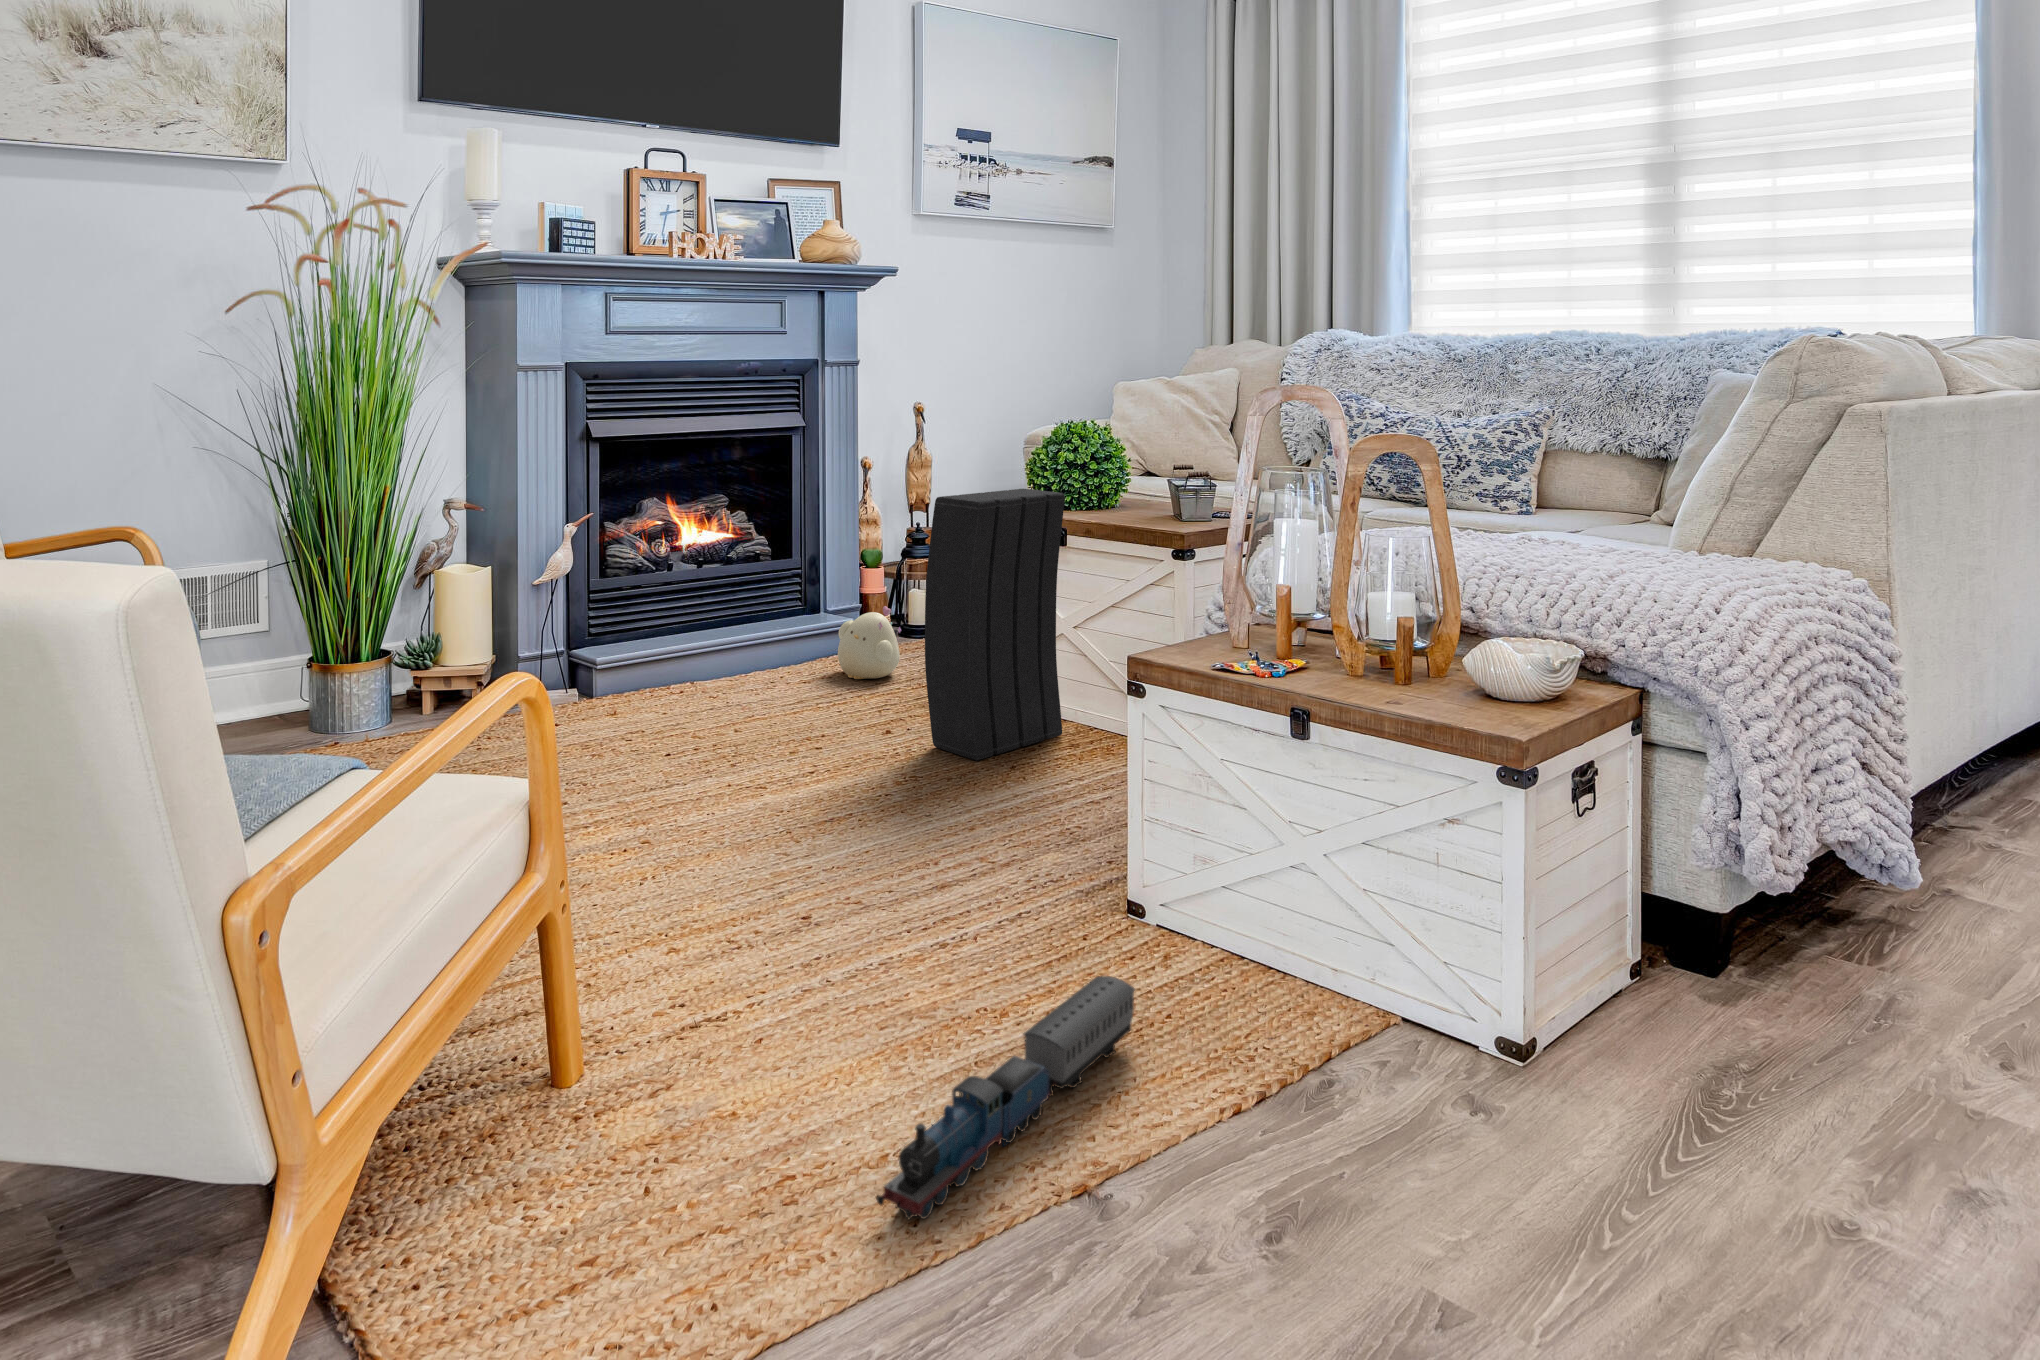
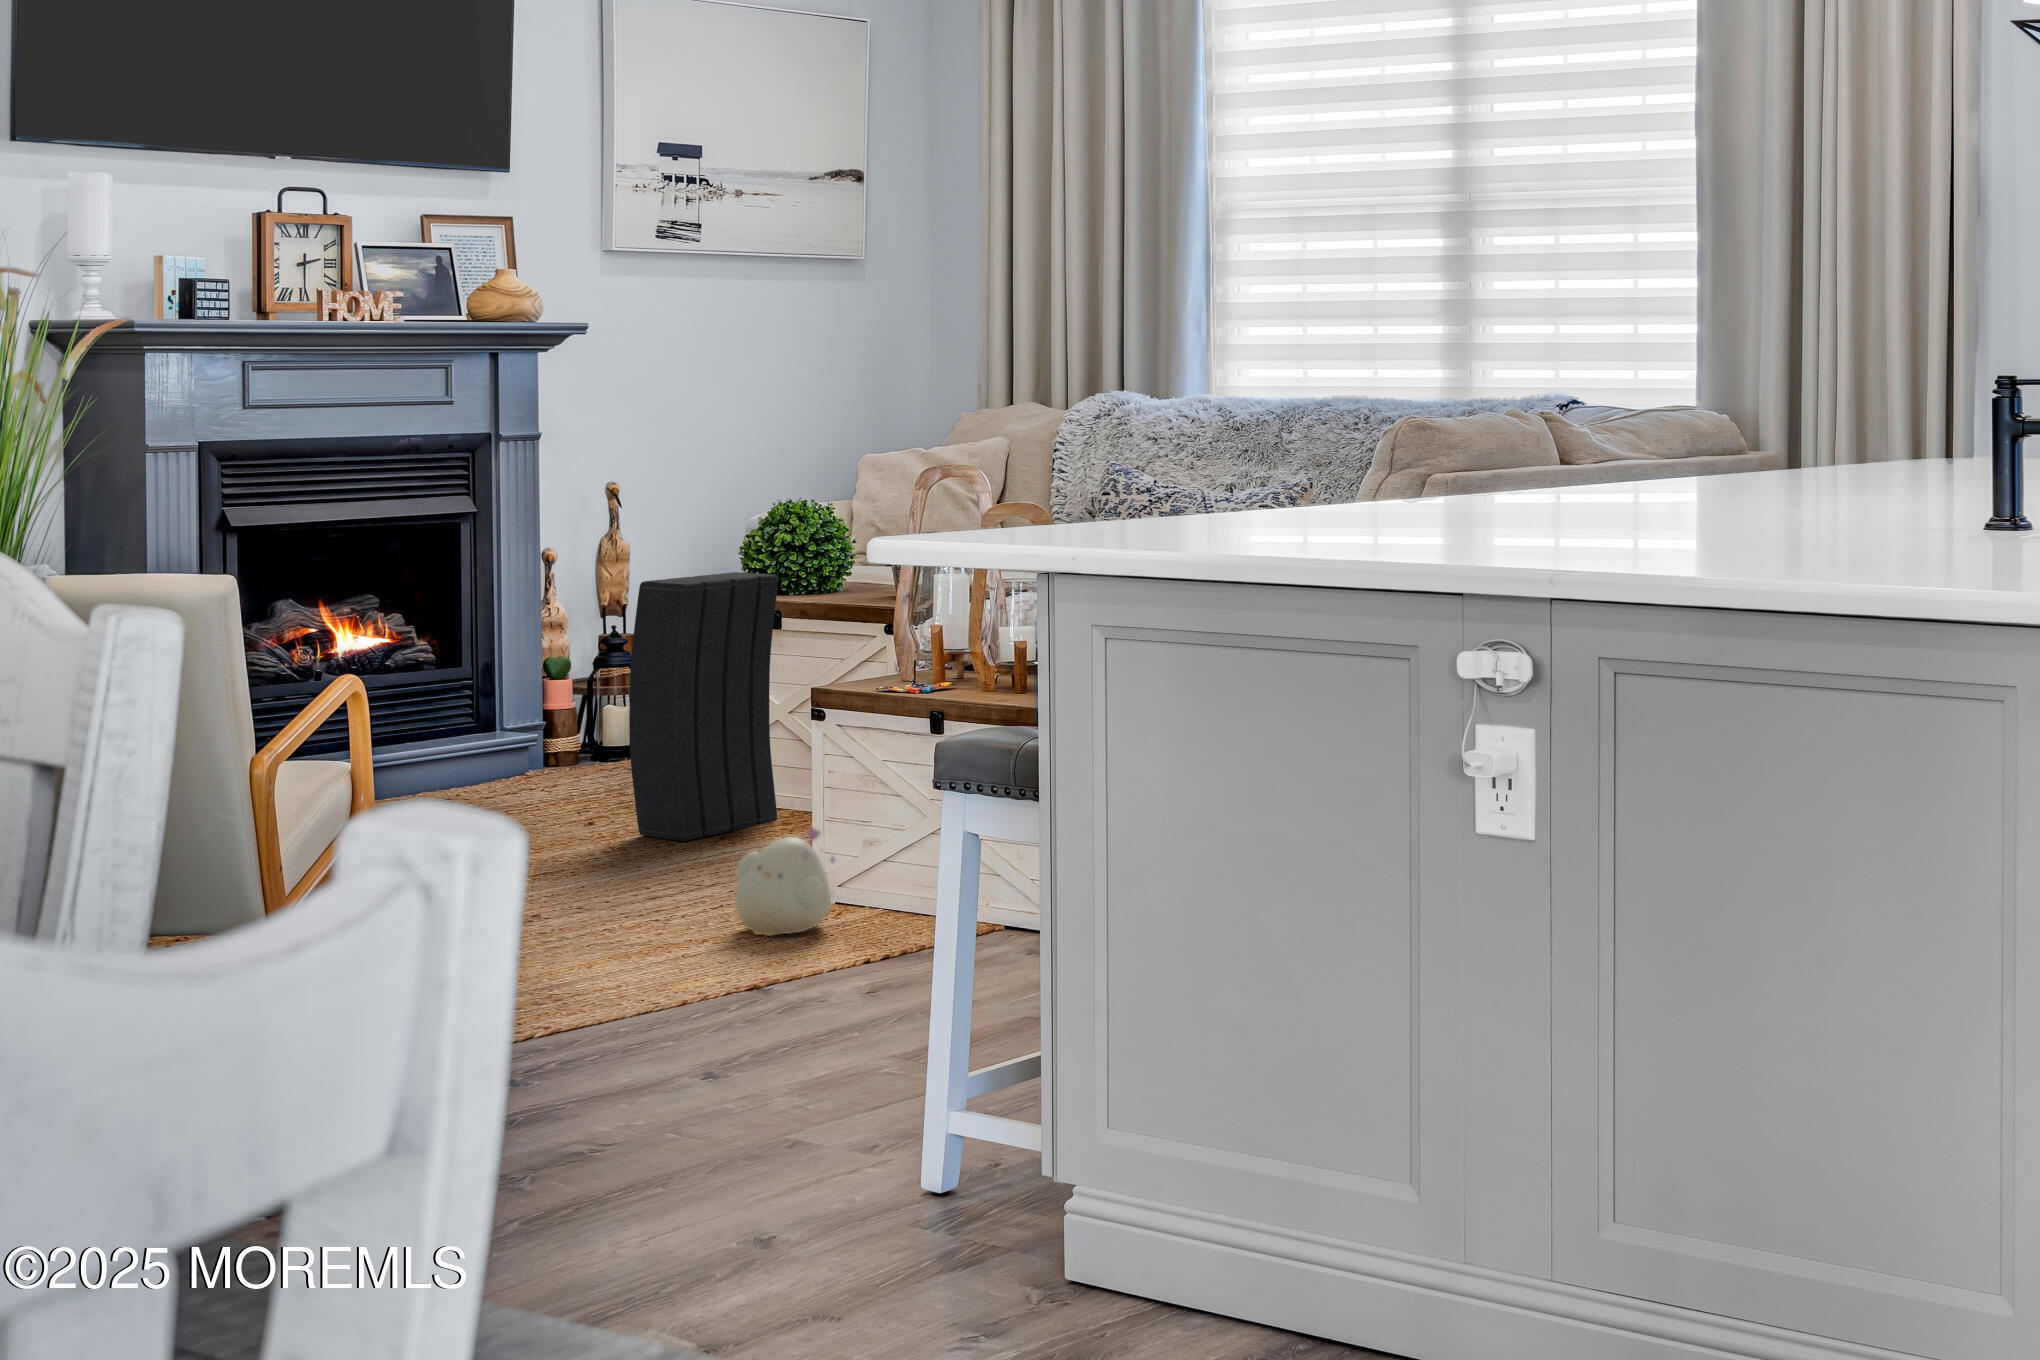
plush toy: present [838,606,901,679] -> present [736,827,835,936]
toy train: present [876,976,1135,1219] -> none [602,909,793,1009]

